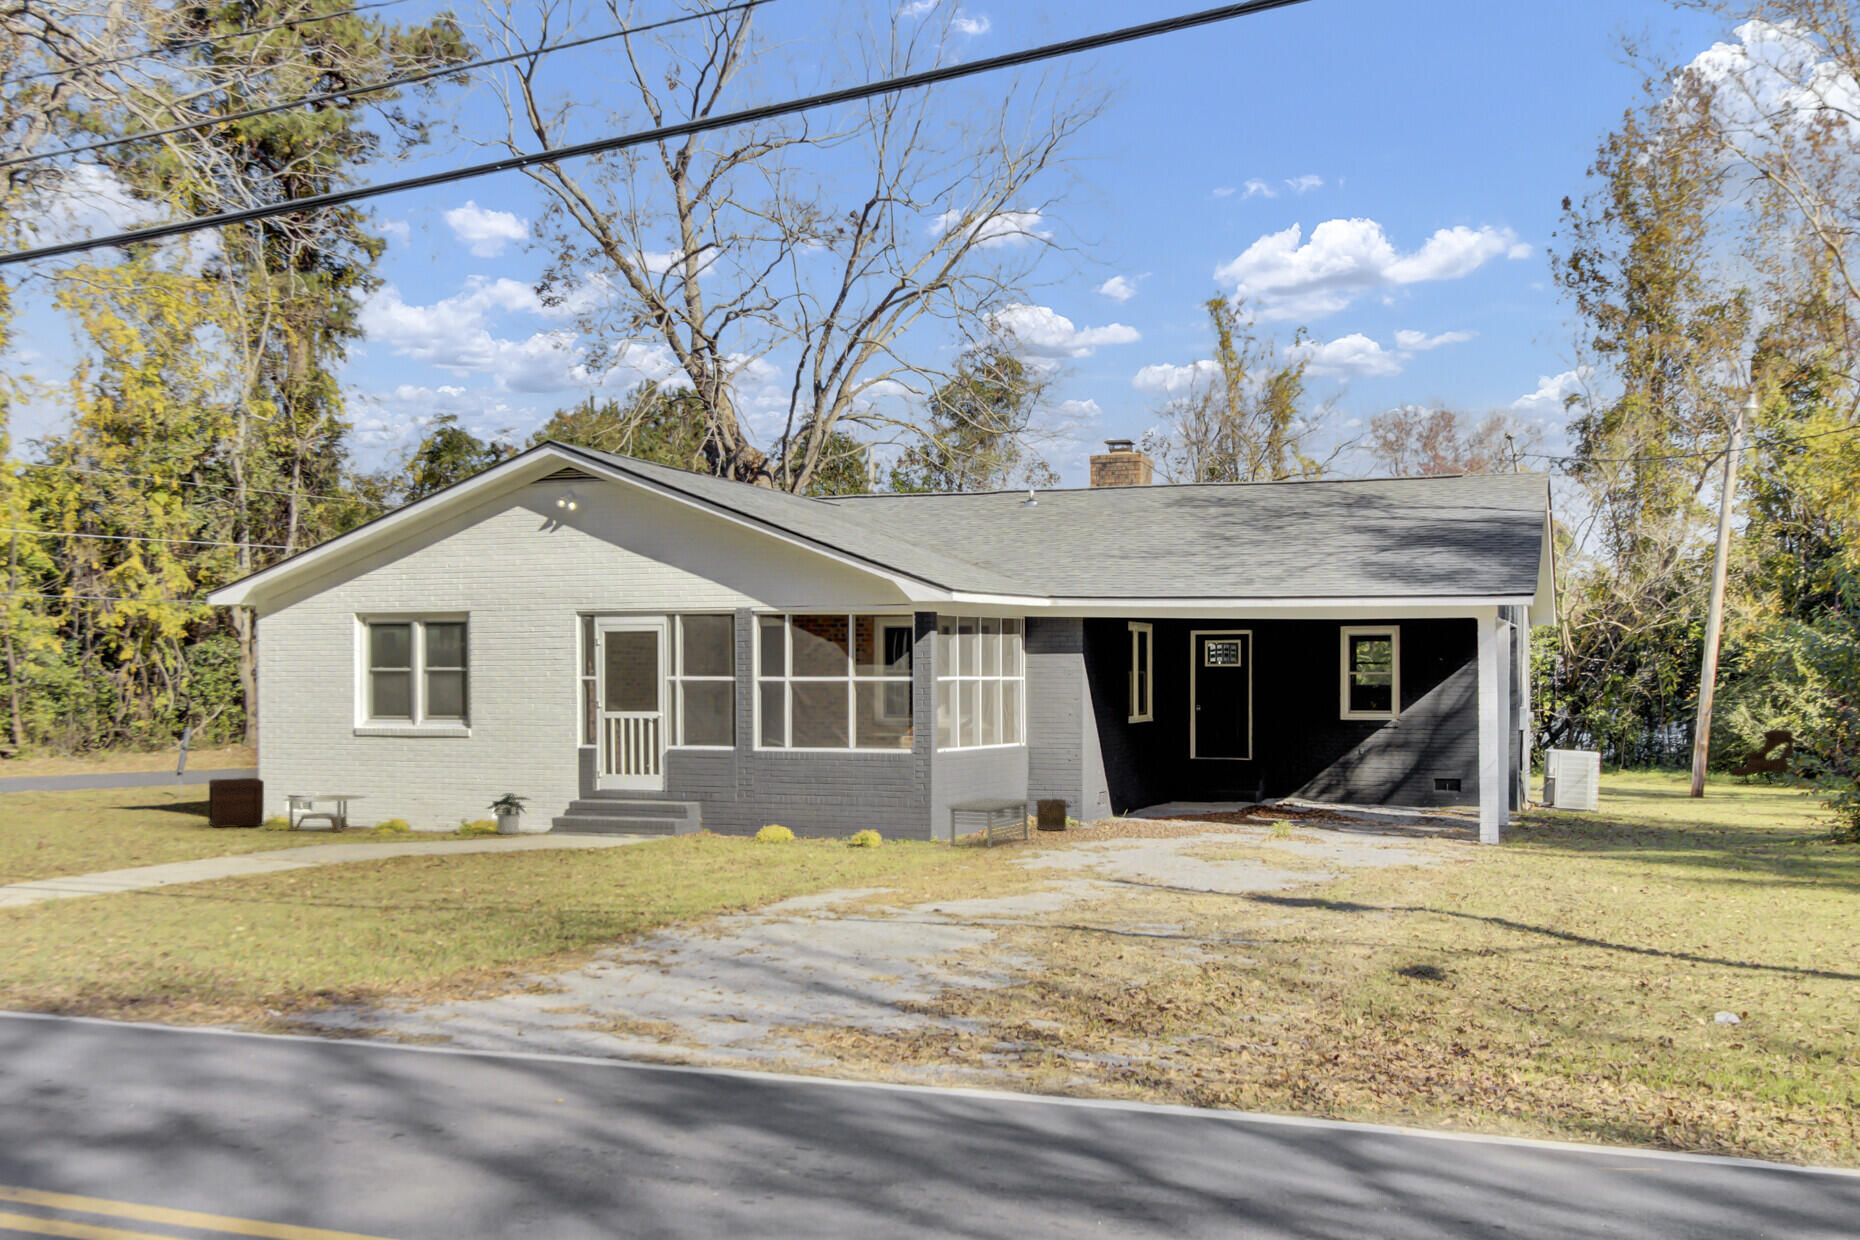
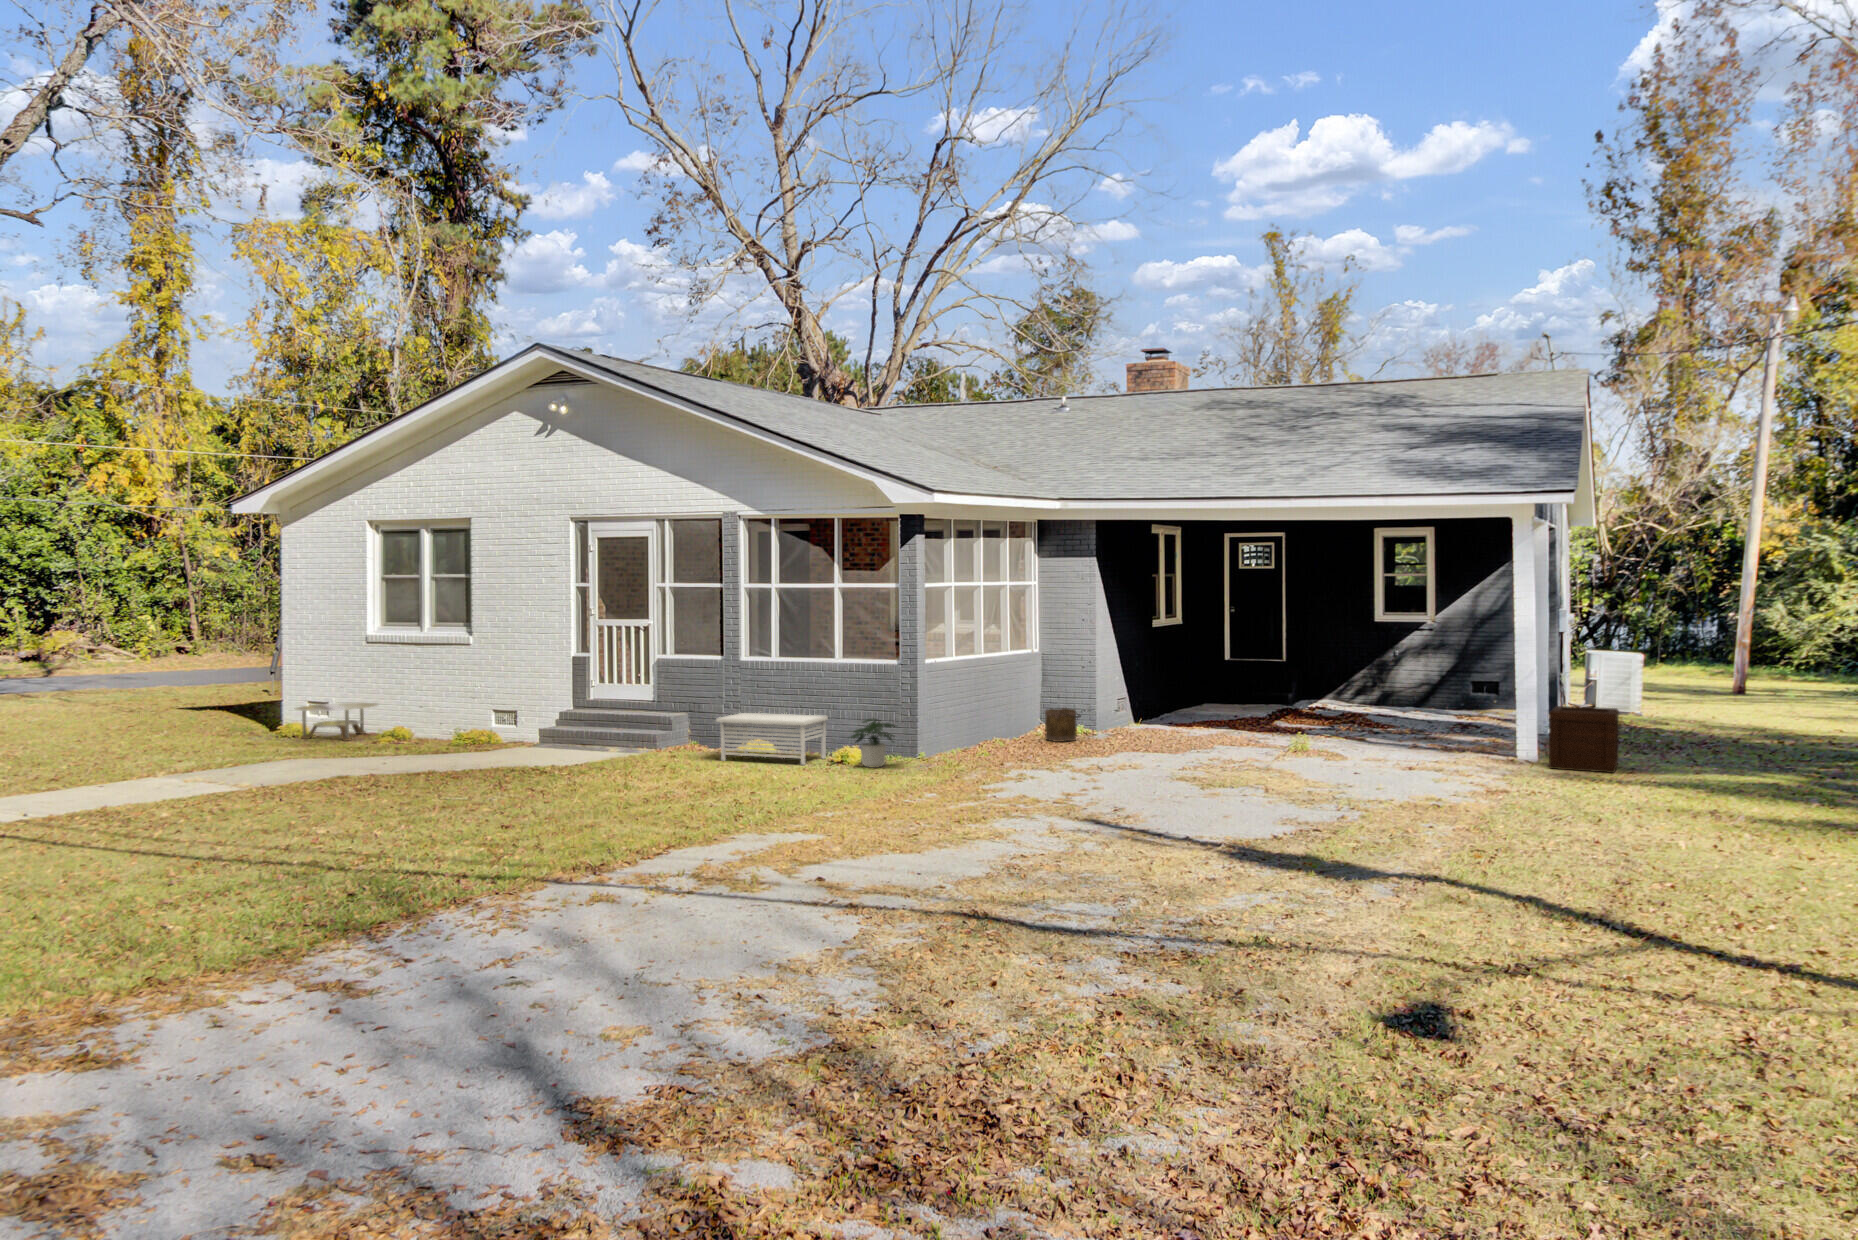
lounge chair: present [1730,730,1793,783] -> none [1776,628,1847,684]
wooden crate: present [209,778,264,828] -> present [1549,706,1619,773]
potted plant: present [488,793,528,834] -> present [851,718,896,767]
storage bench: present [946,798,1030,848] -> present [716,713,828,765]

